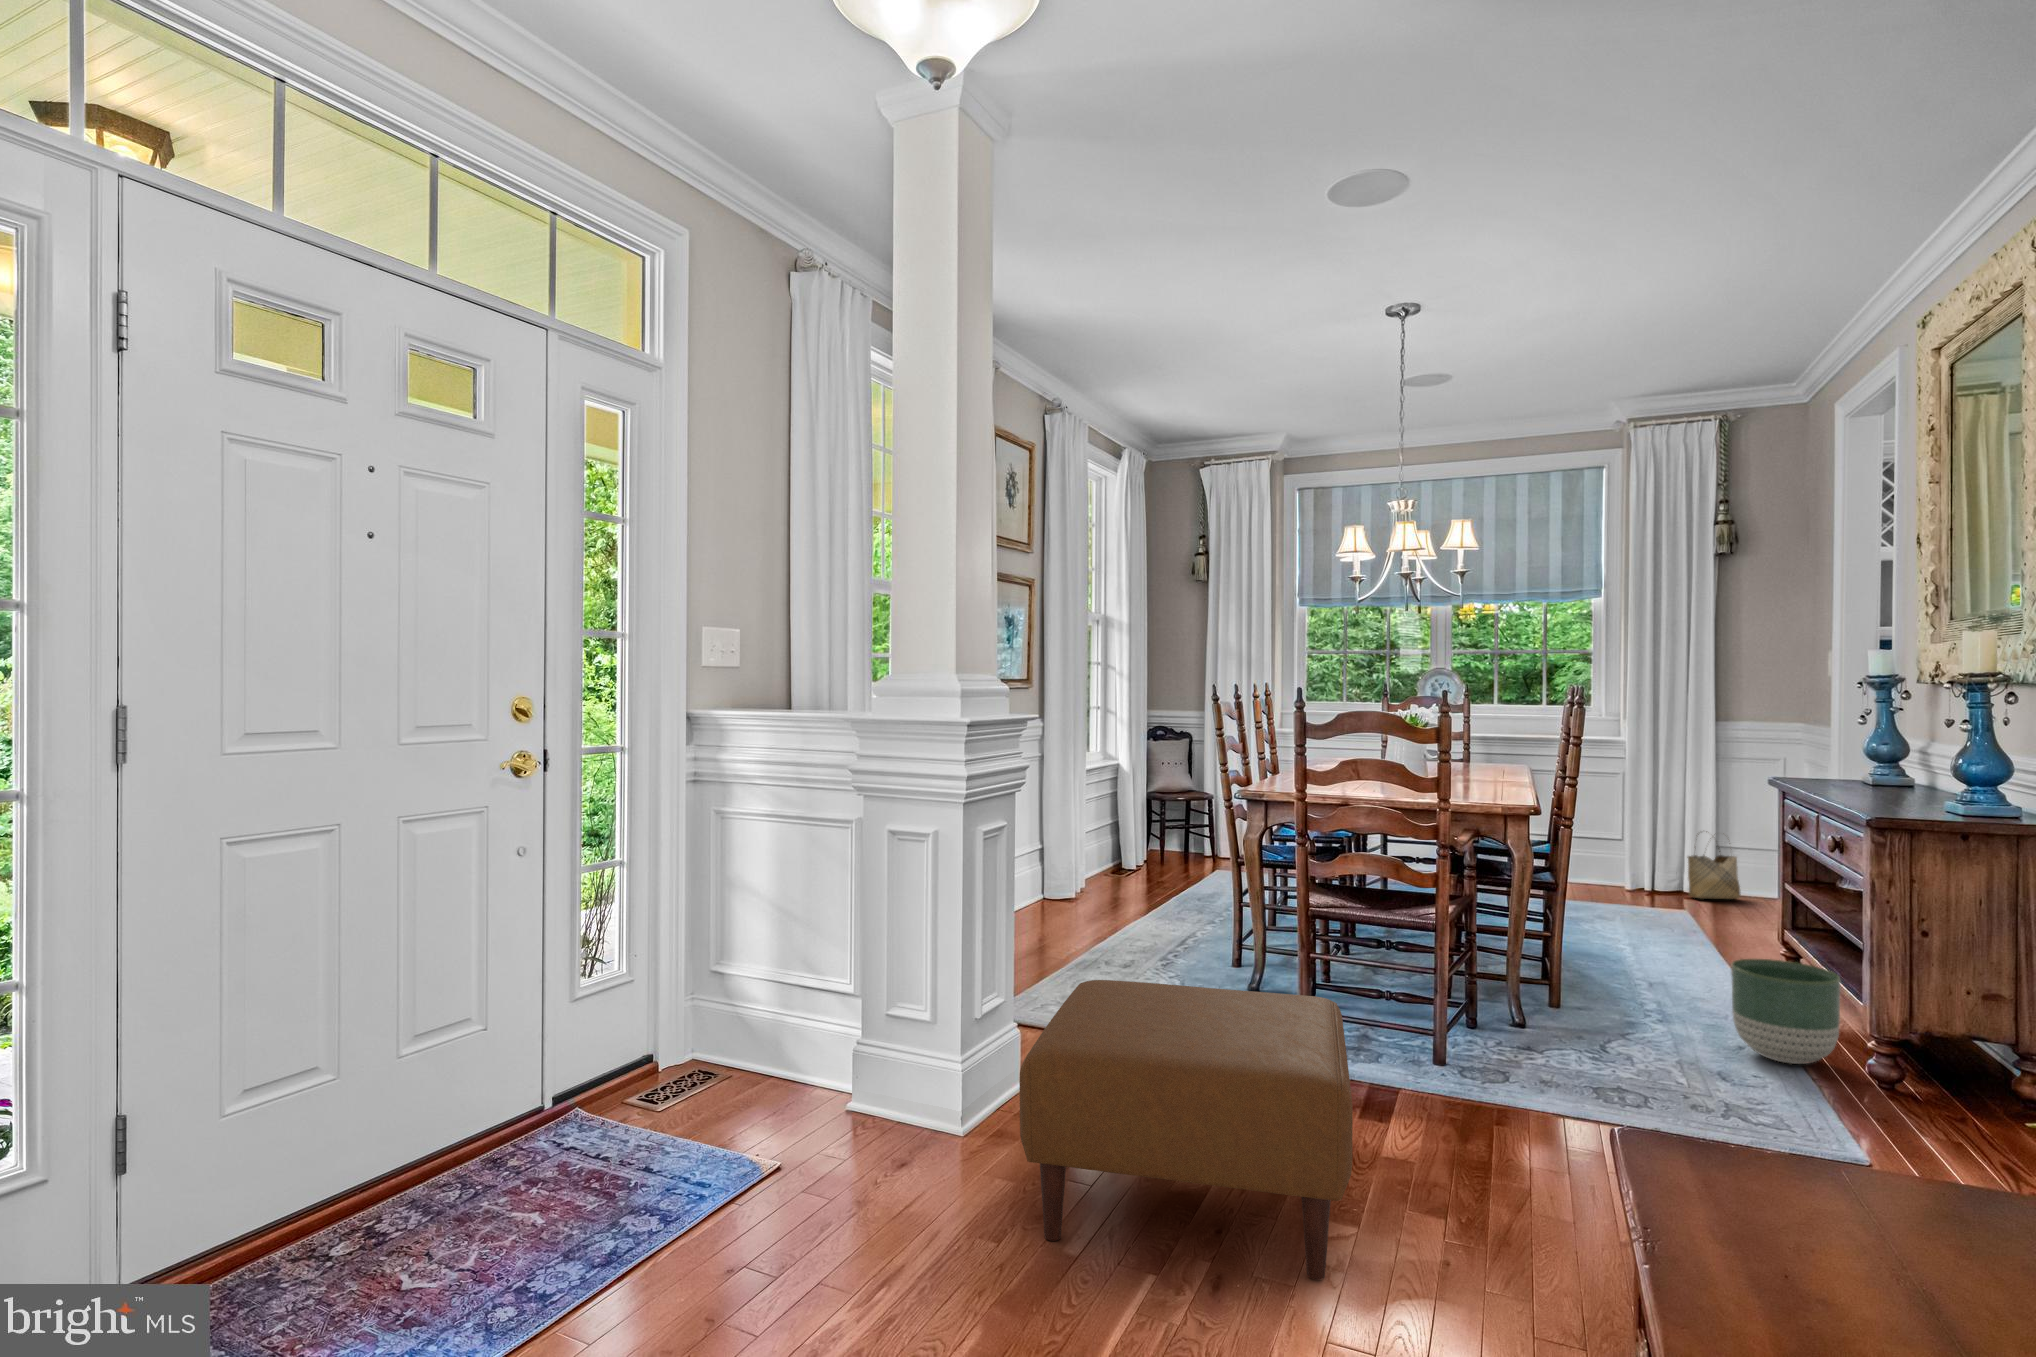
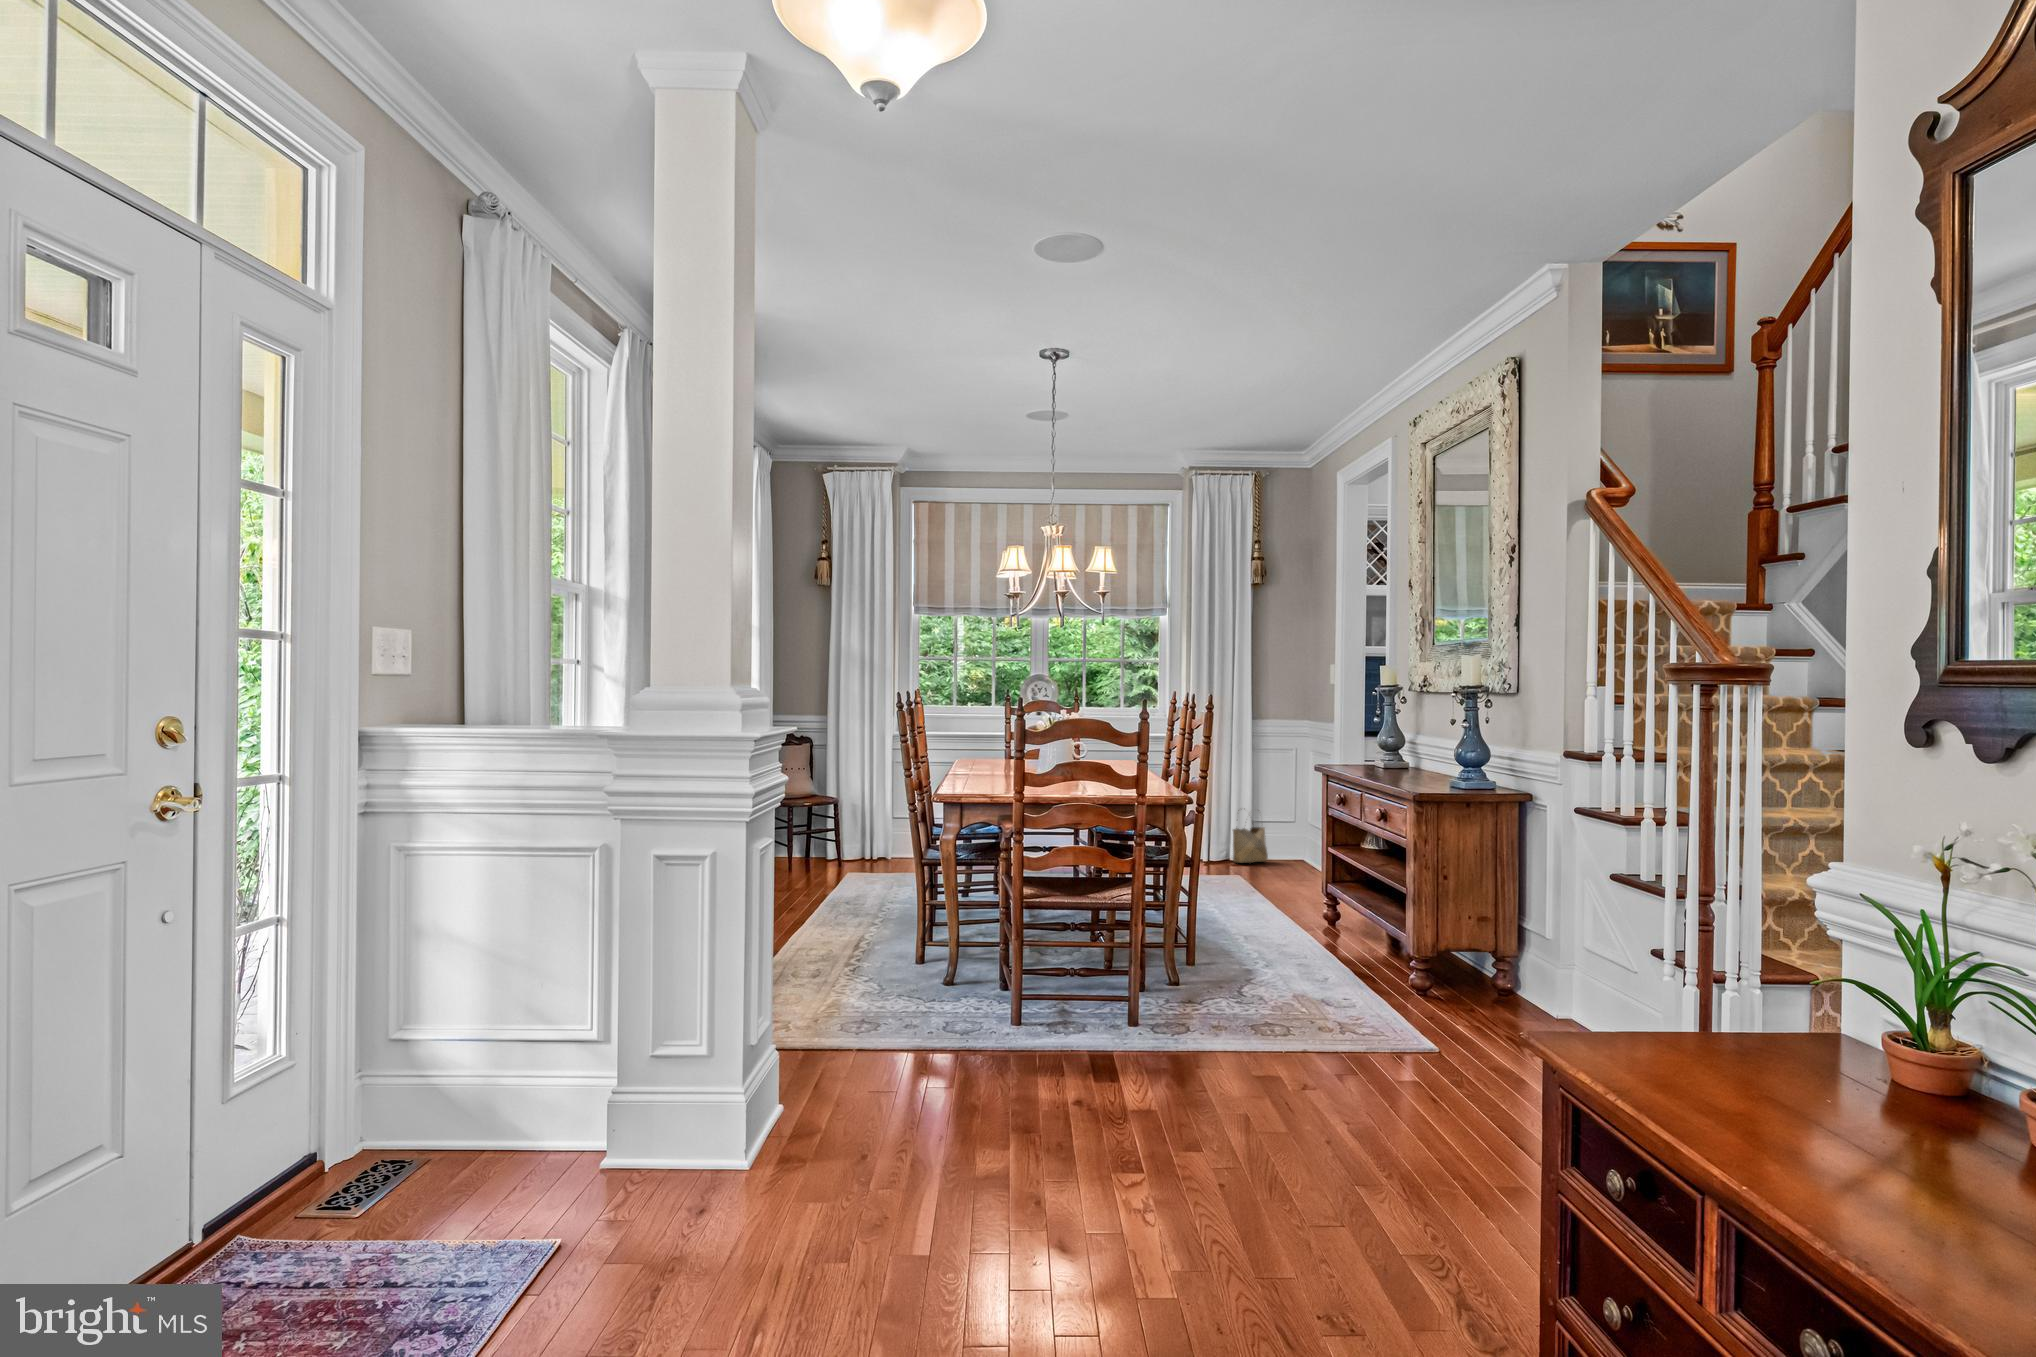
planter: present [1731,959,1840,1064] -> none [1321,907,1392,985]
ottoman: present [1019,980,1353,1280] -> none [859,978,1172,1251]

